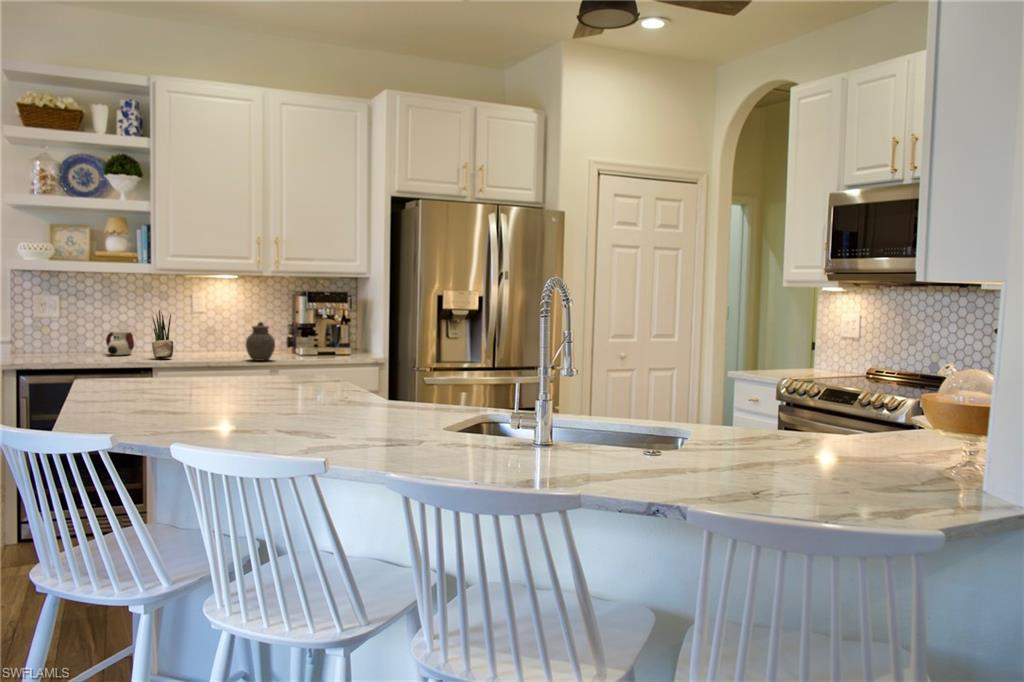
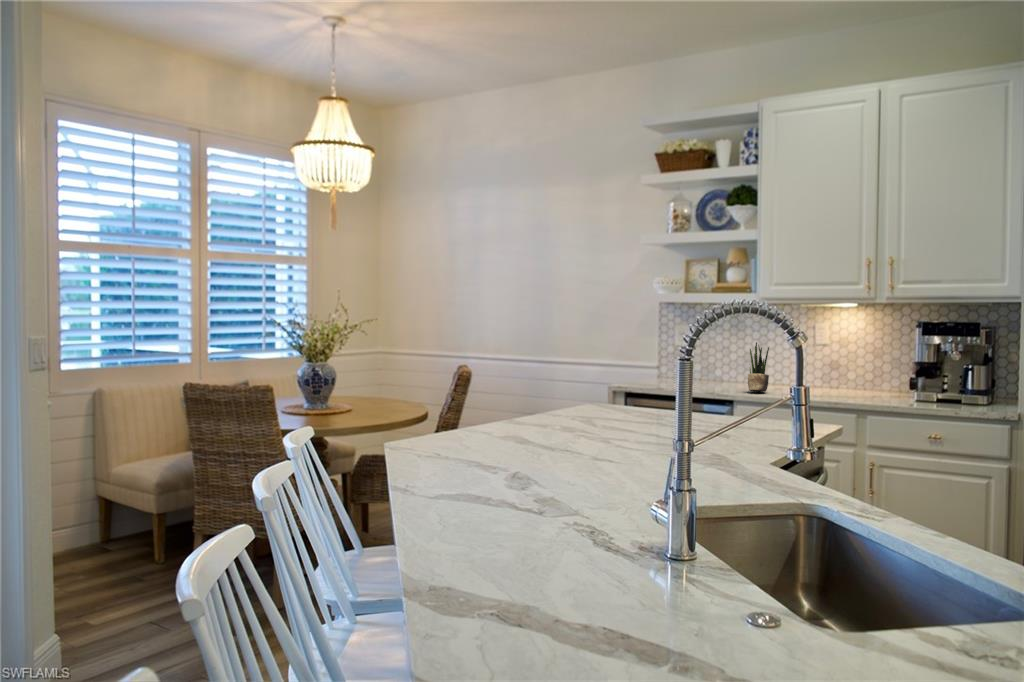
jar: present [246,322,275,361] -> none [837,358,871,403]
mug: present [106,331,134,355] -> none [718,362,745,386]

